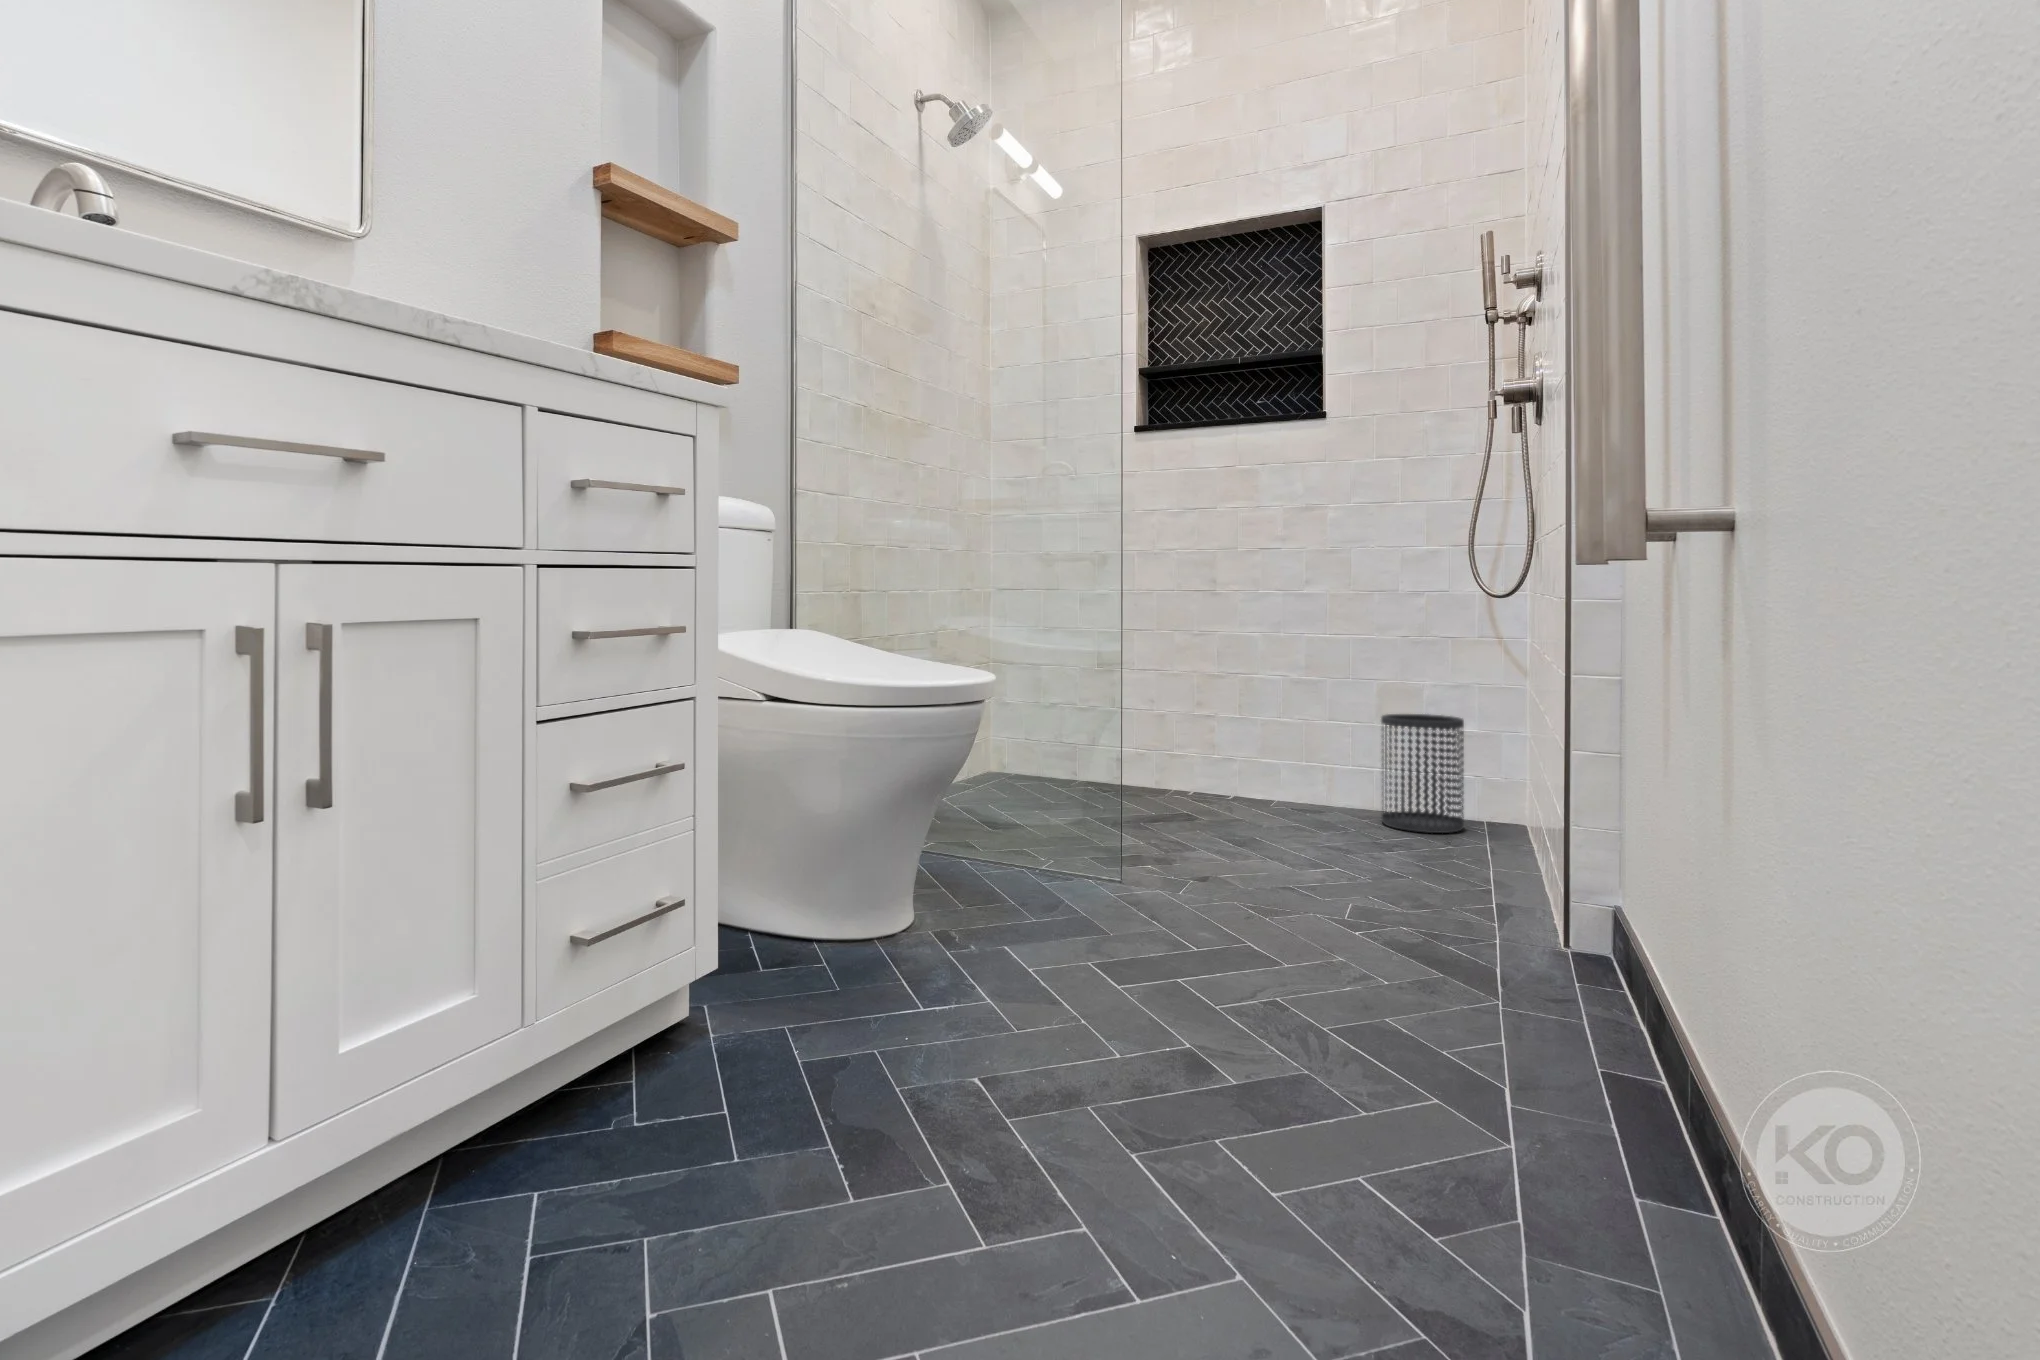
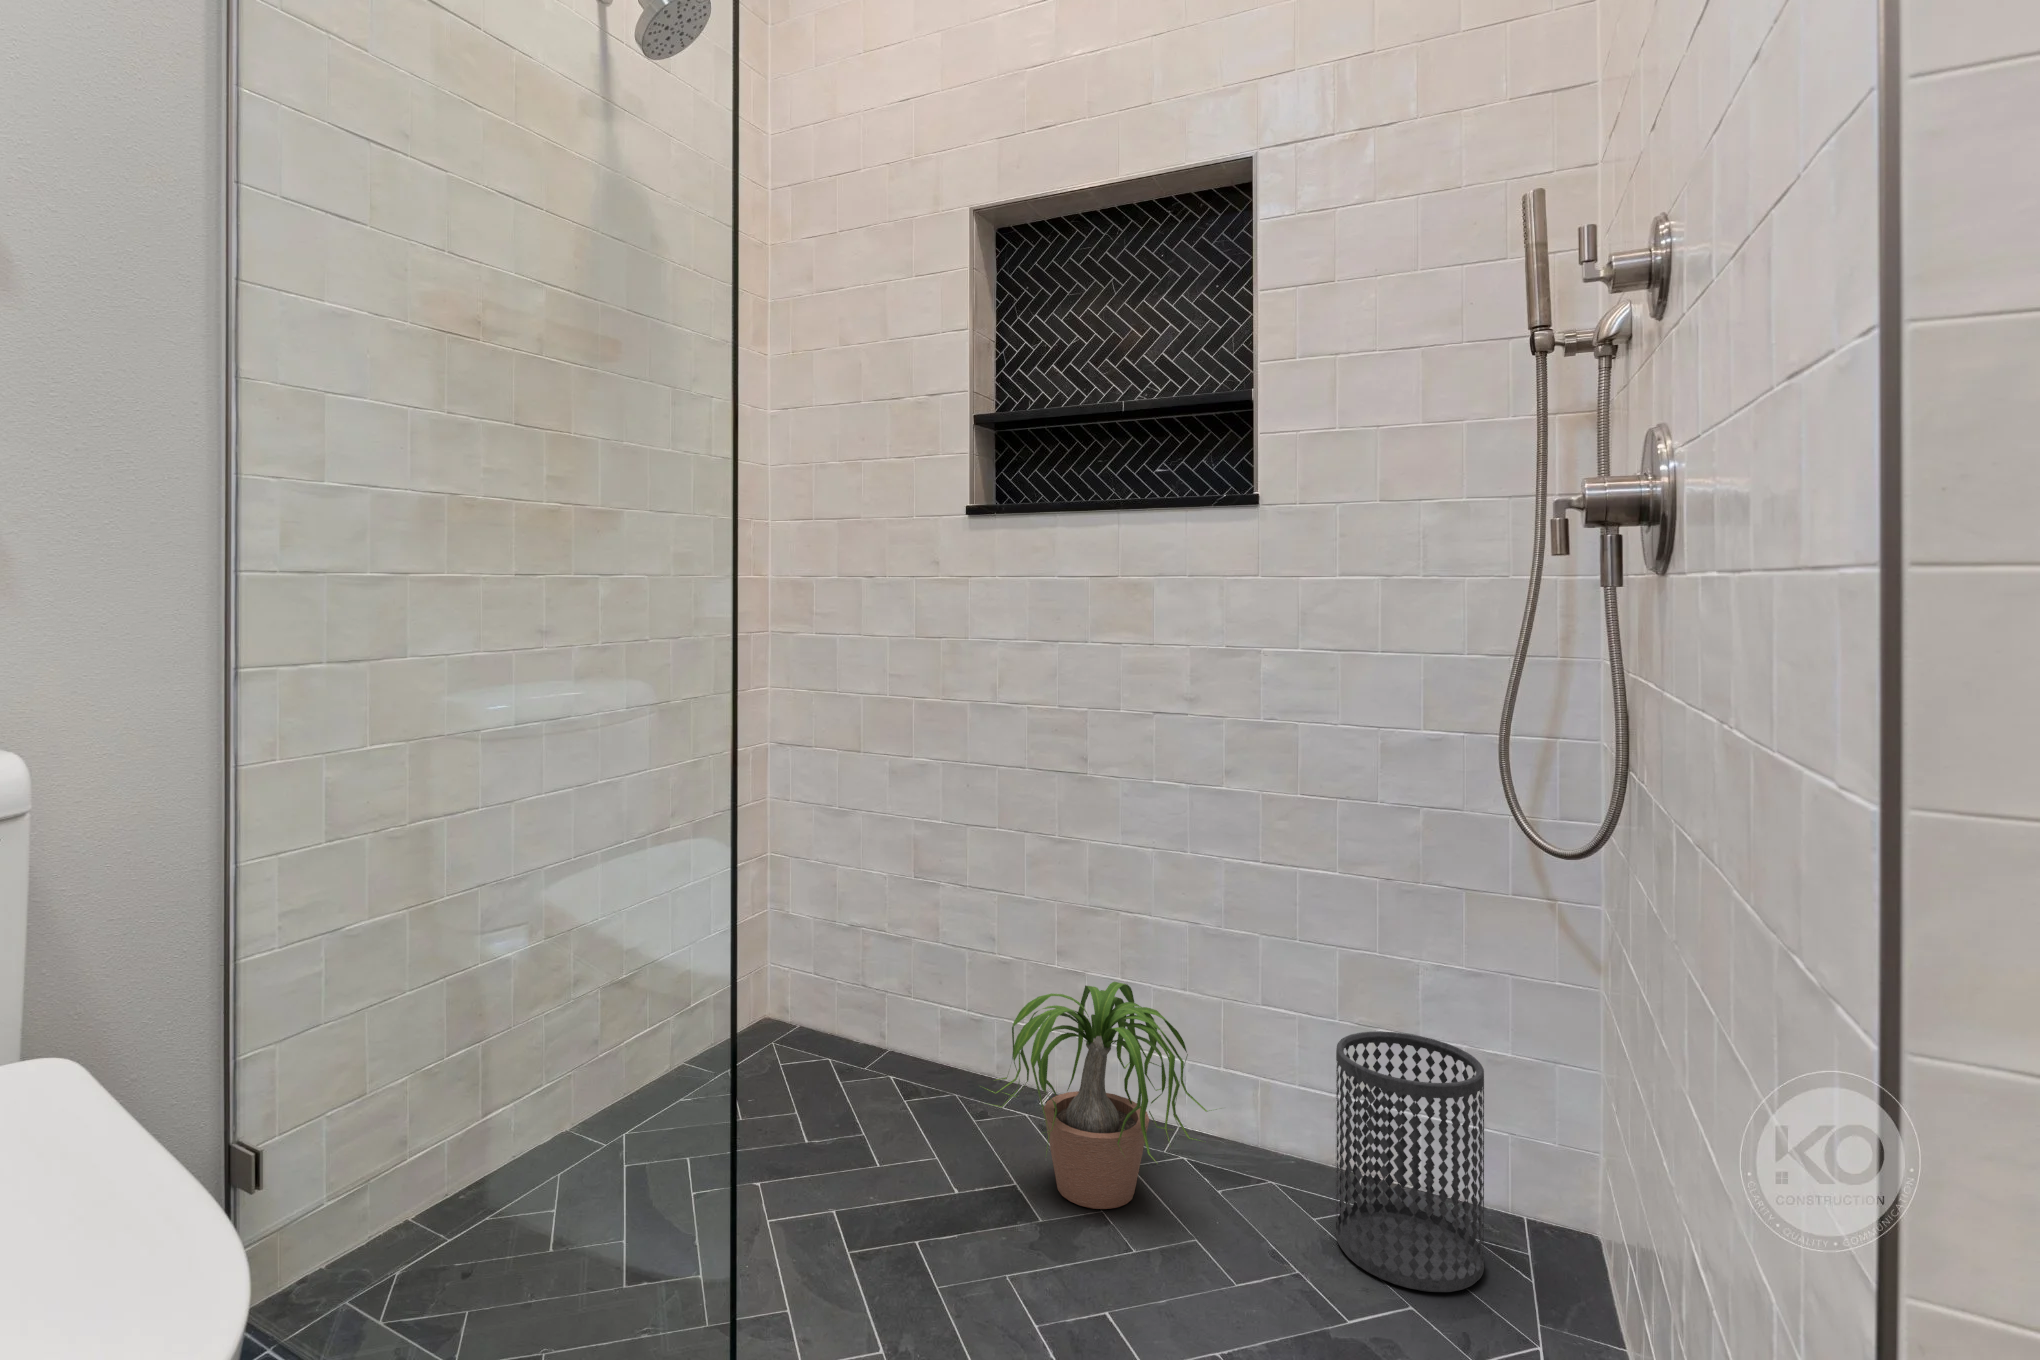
potted plant: none [1174,699,1320,817] -> present [985,982,1207,1209]

